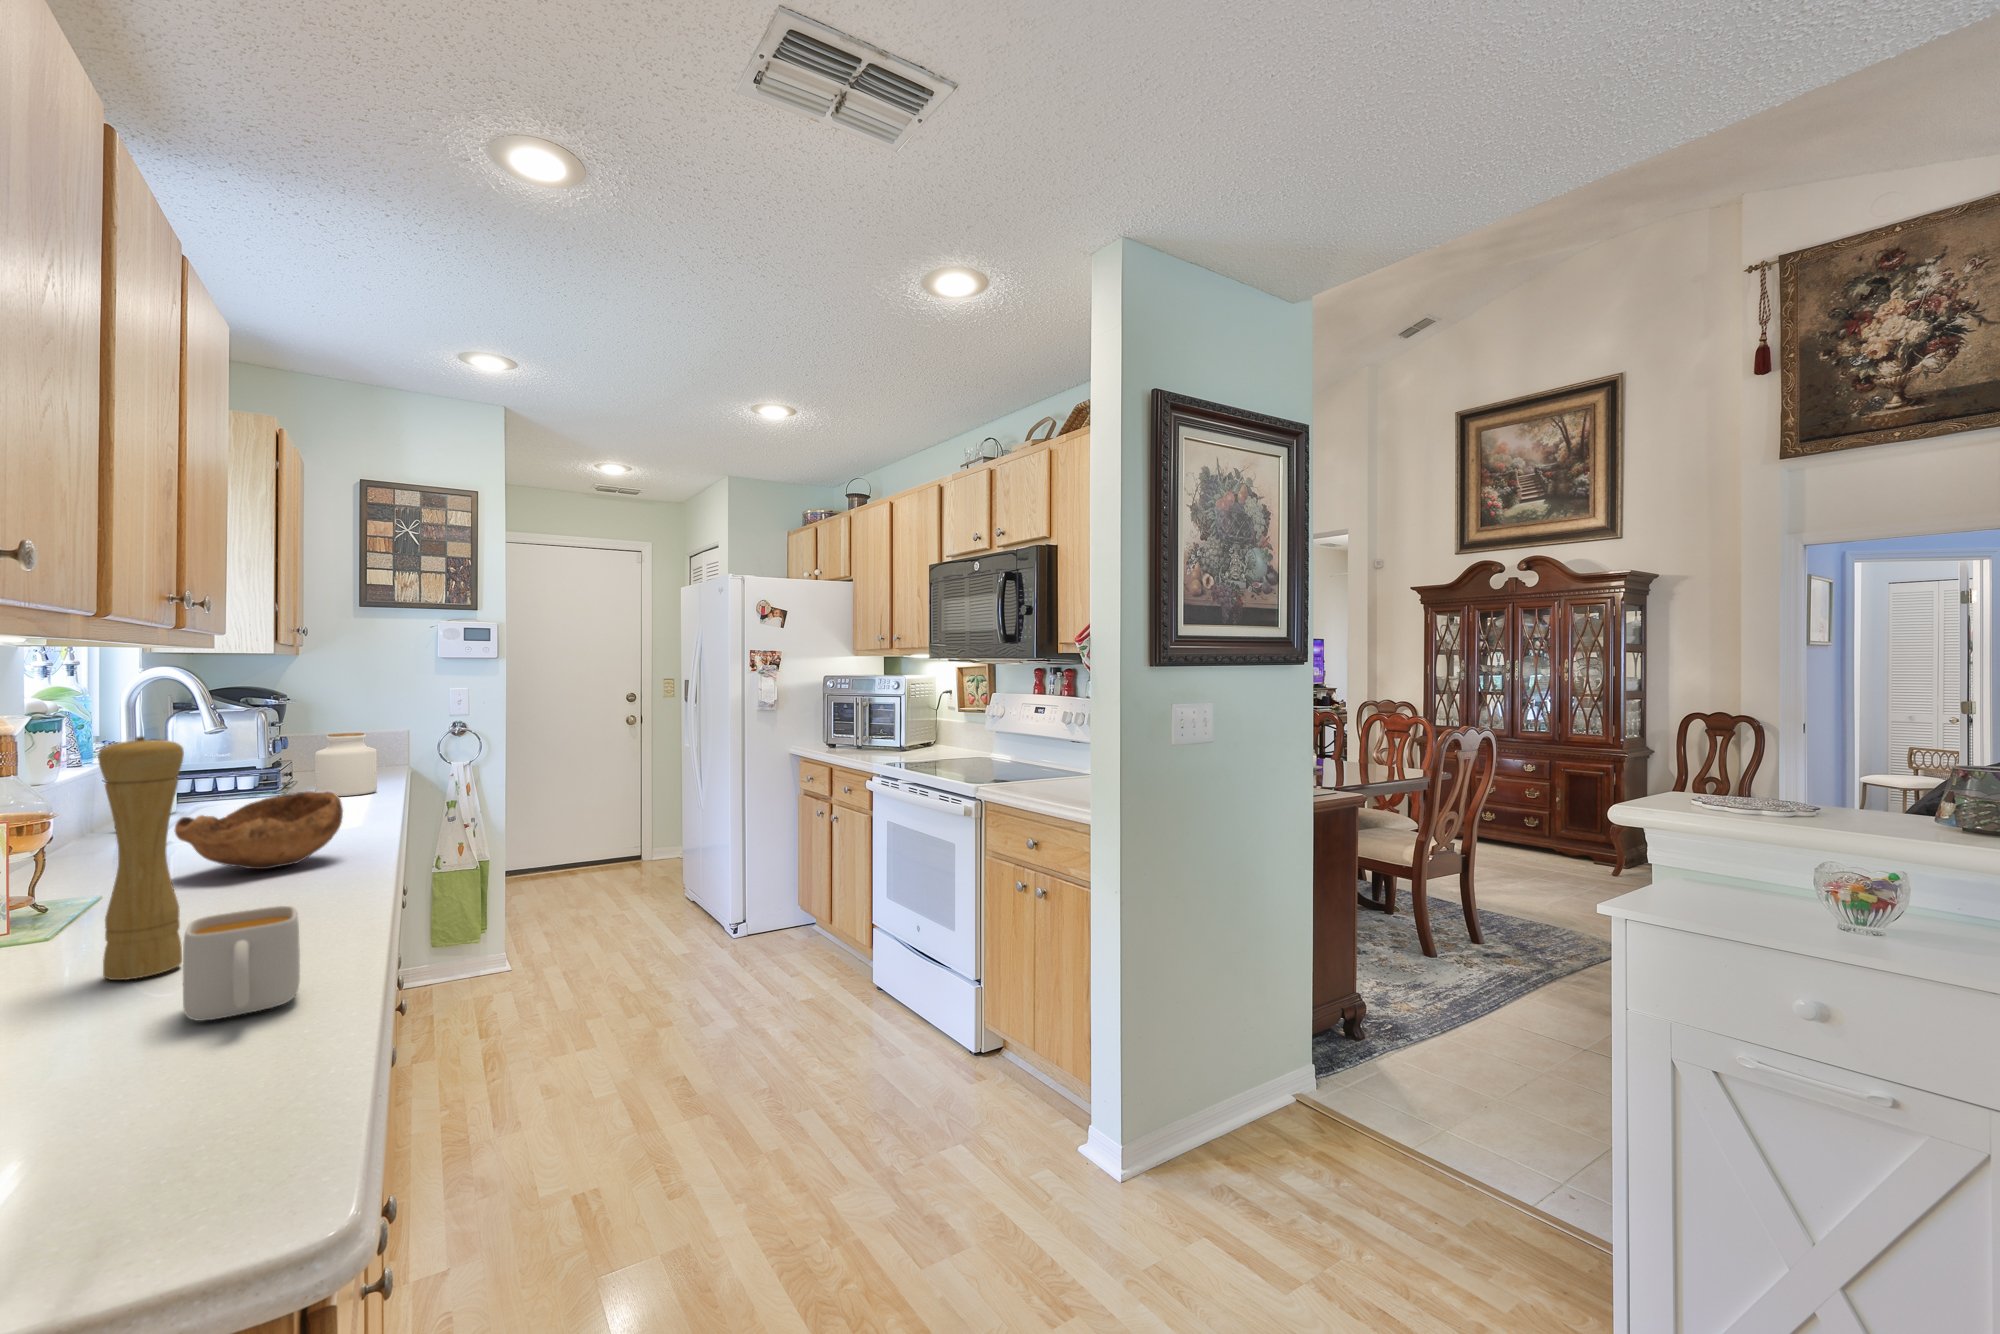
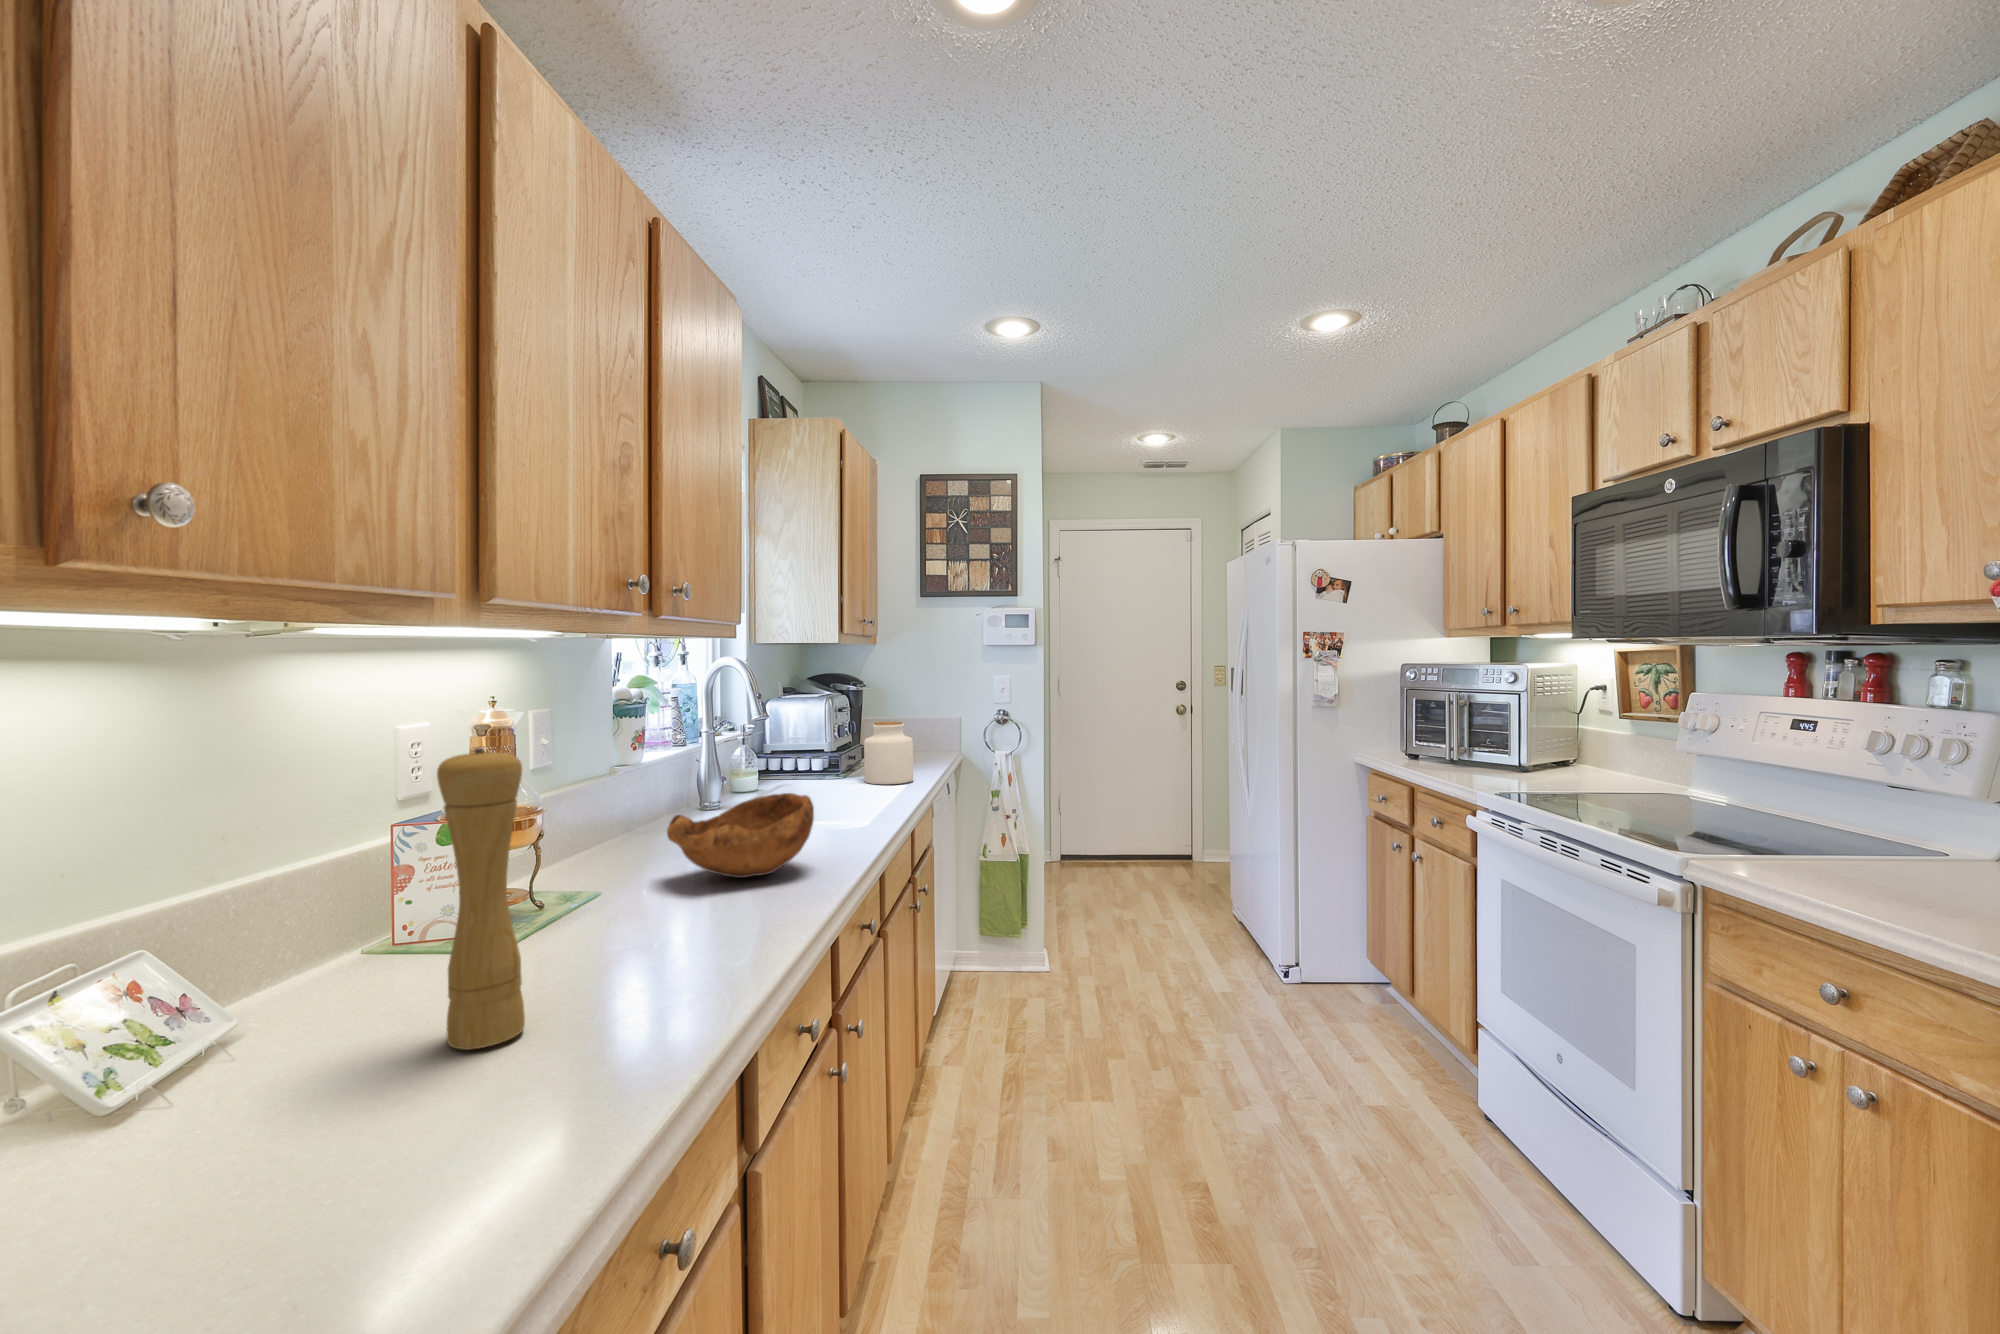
mug: present [183,906,300,1021] -> none [377,1008,549,1195]

